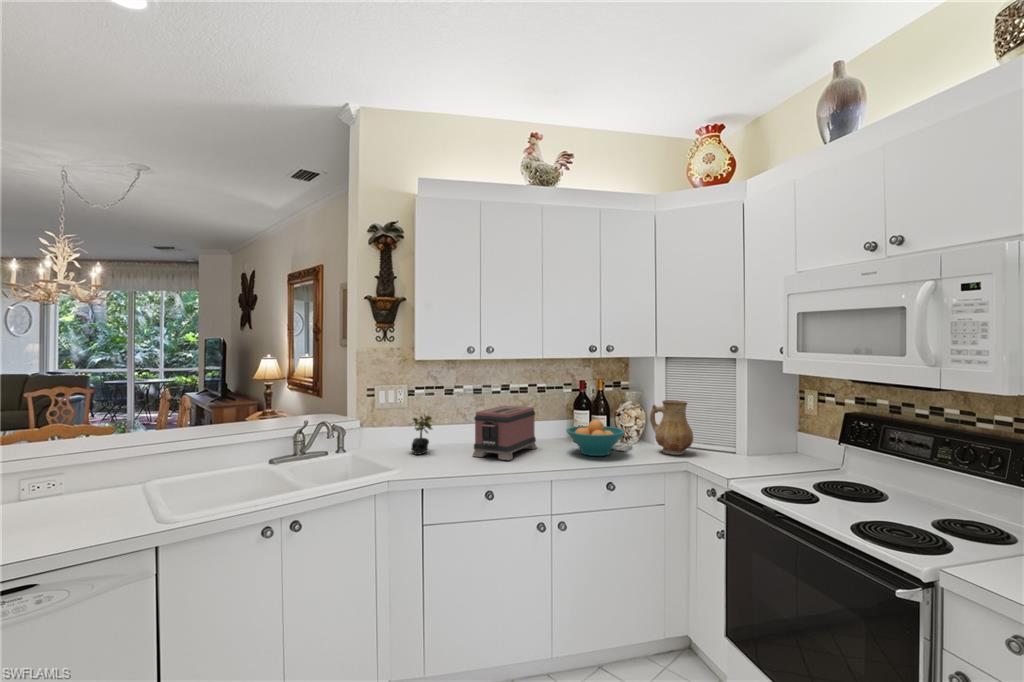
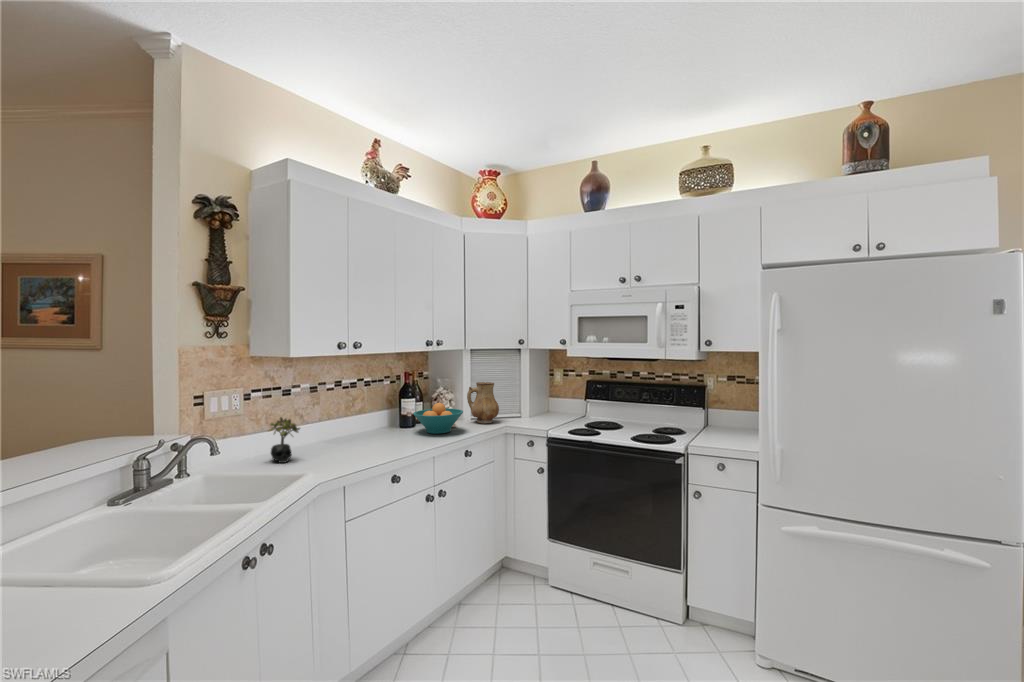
toaster: present [473,405,537,460] -> none [345,399,389,452]

